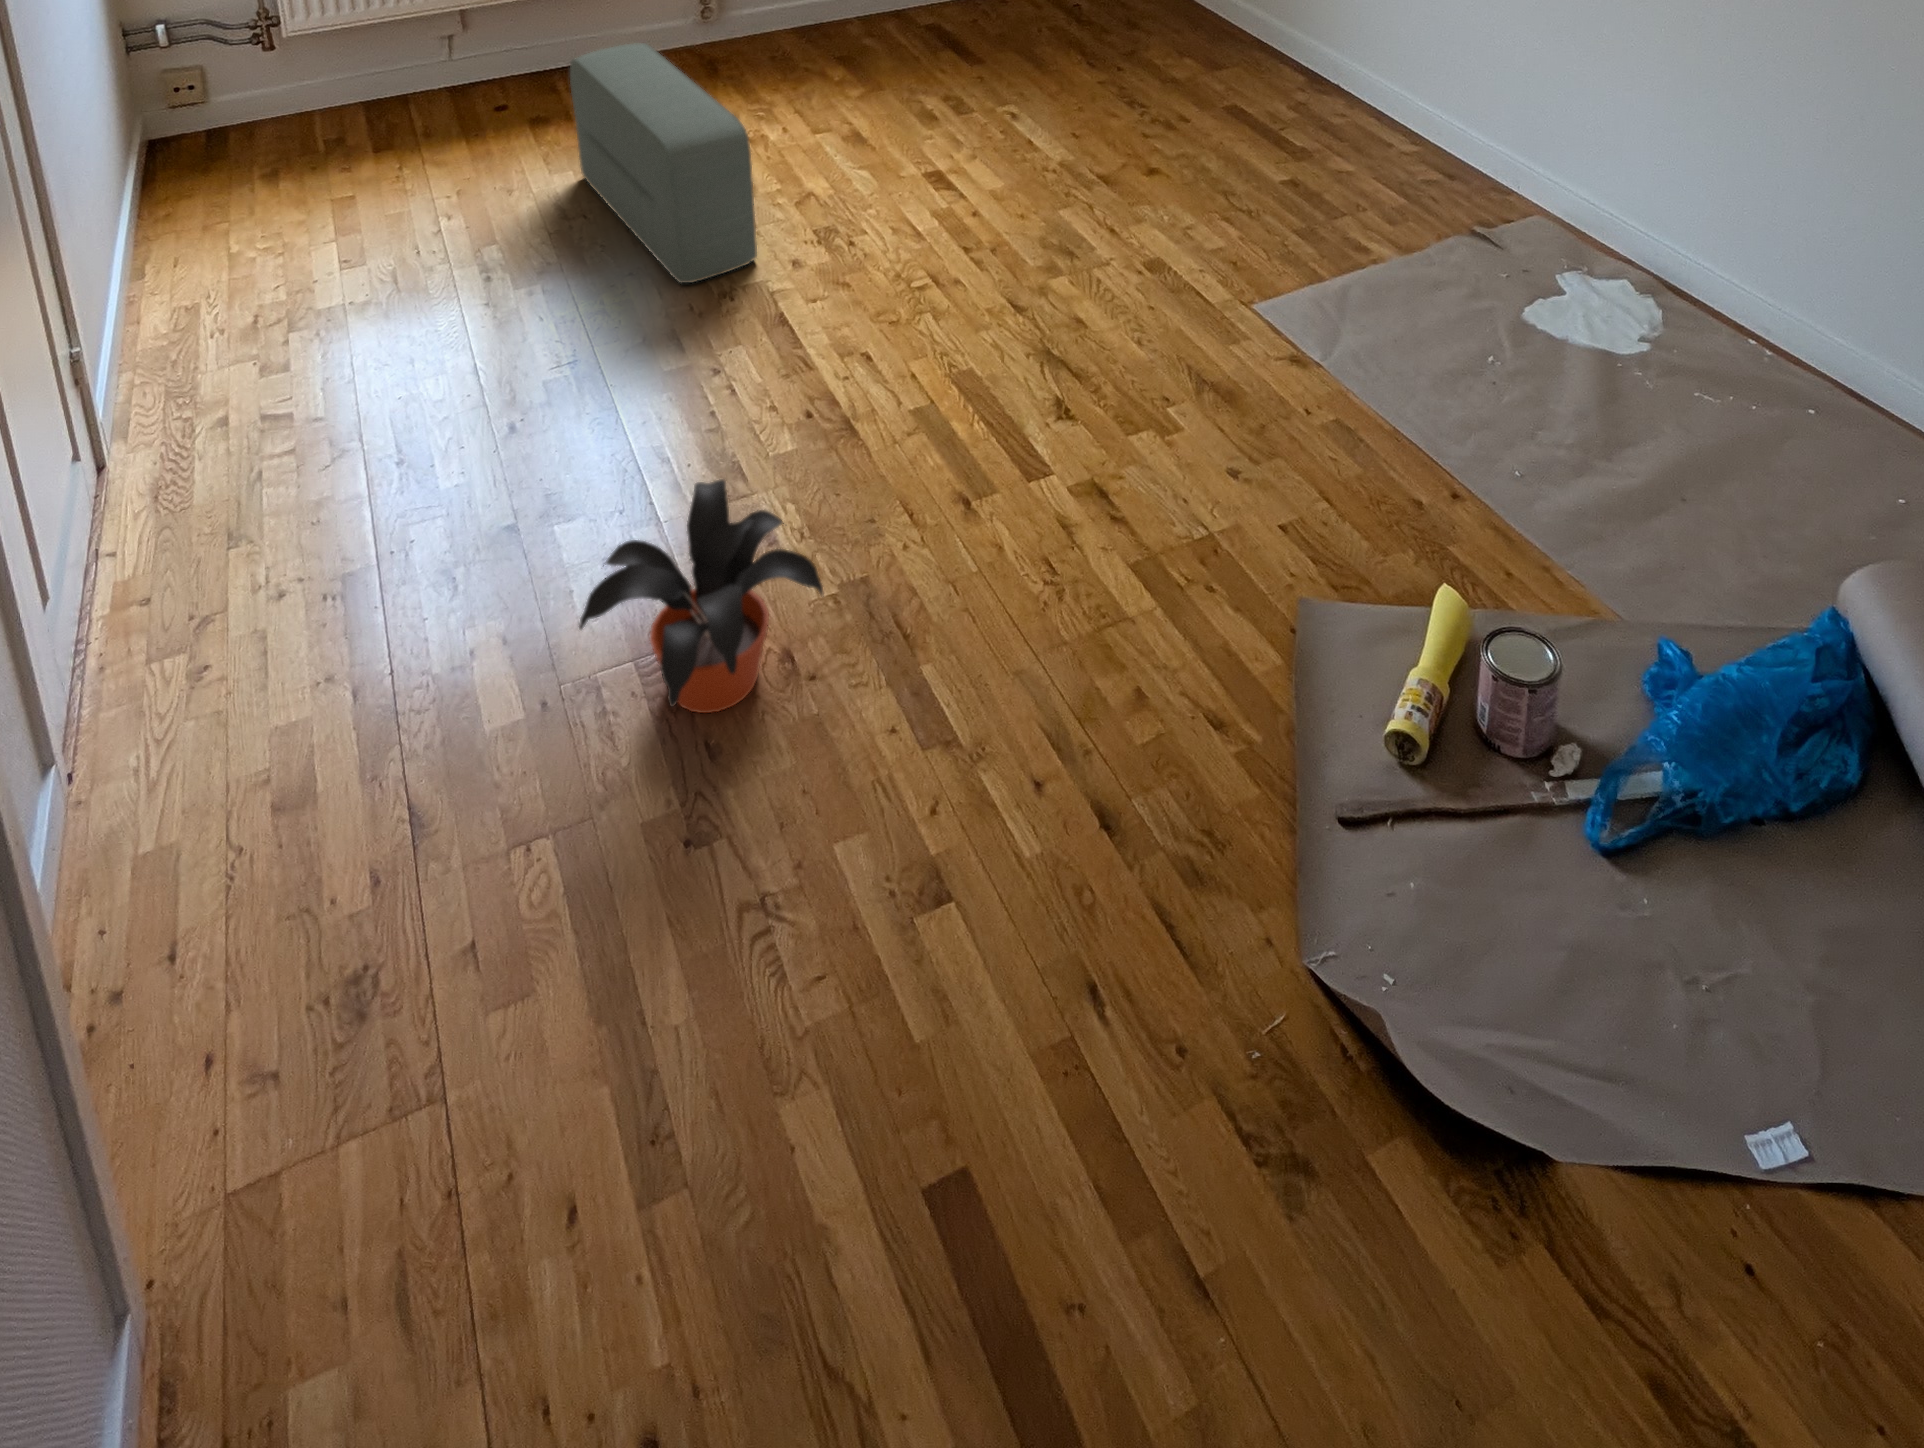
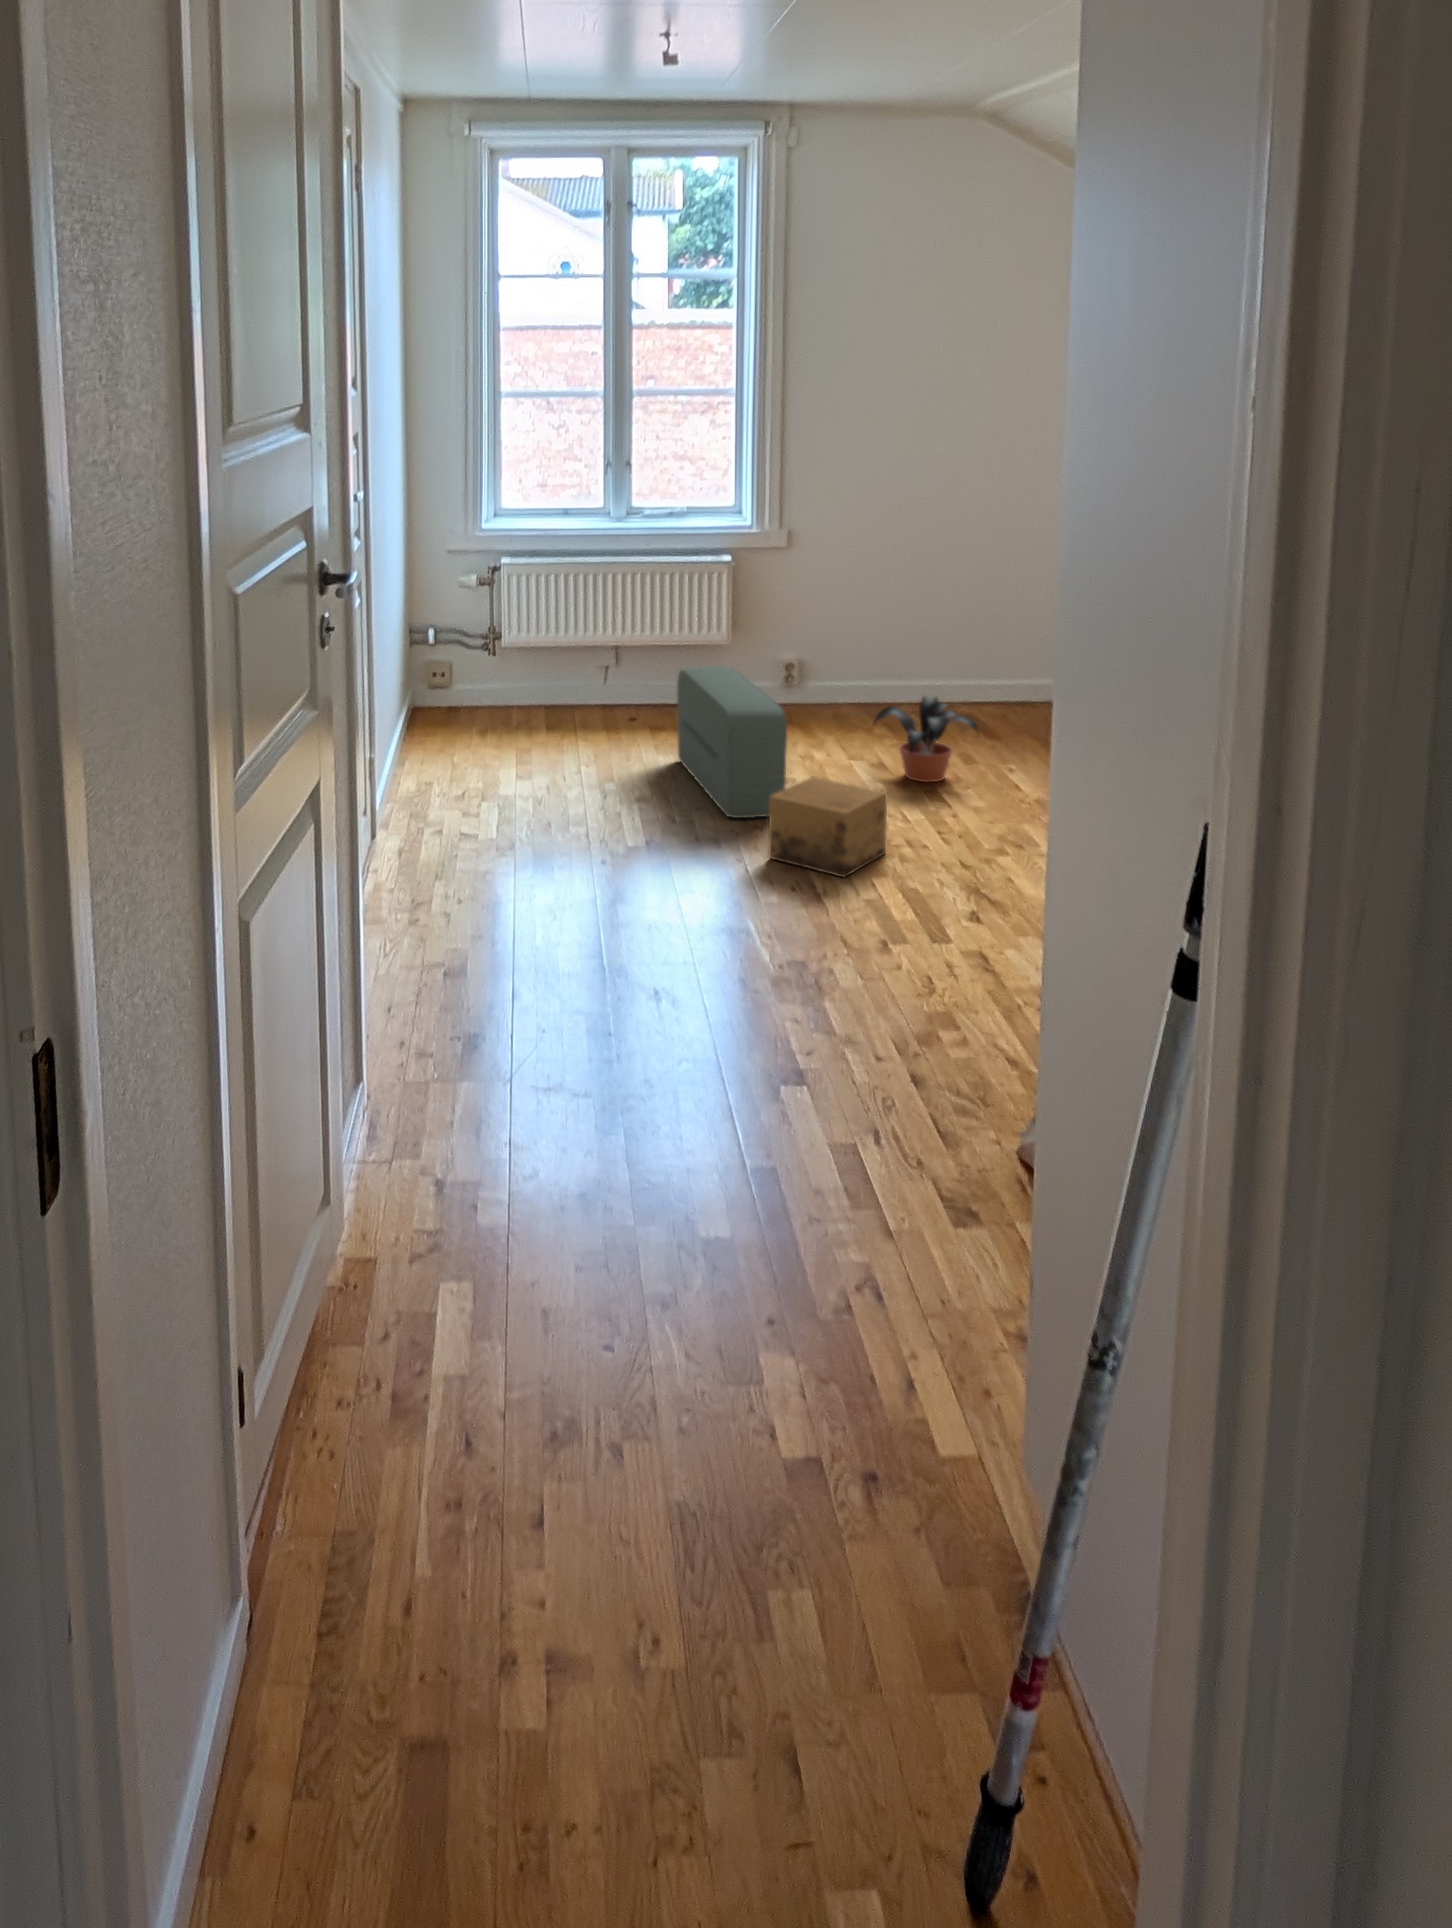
cardboard box: none [753,220,911,374] -> present [769,777,887,877]
potted plant: present [579,479,823,713] -> present [874,696,978,782]

